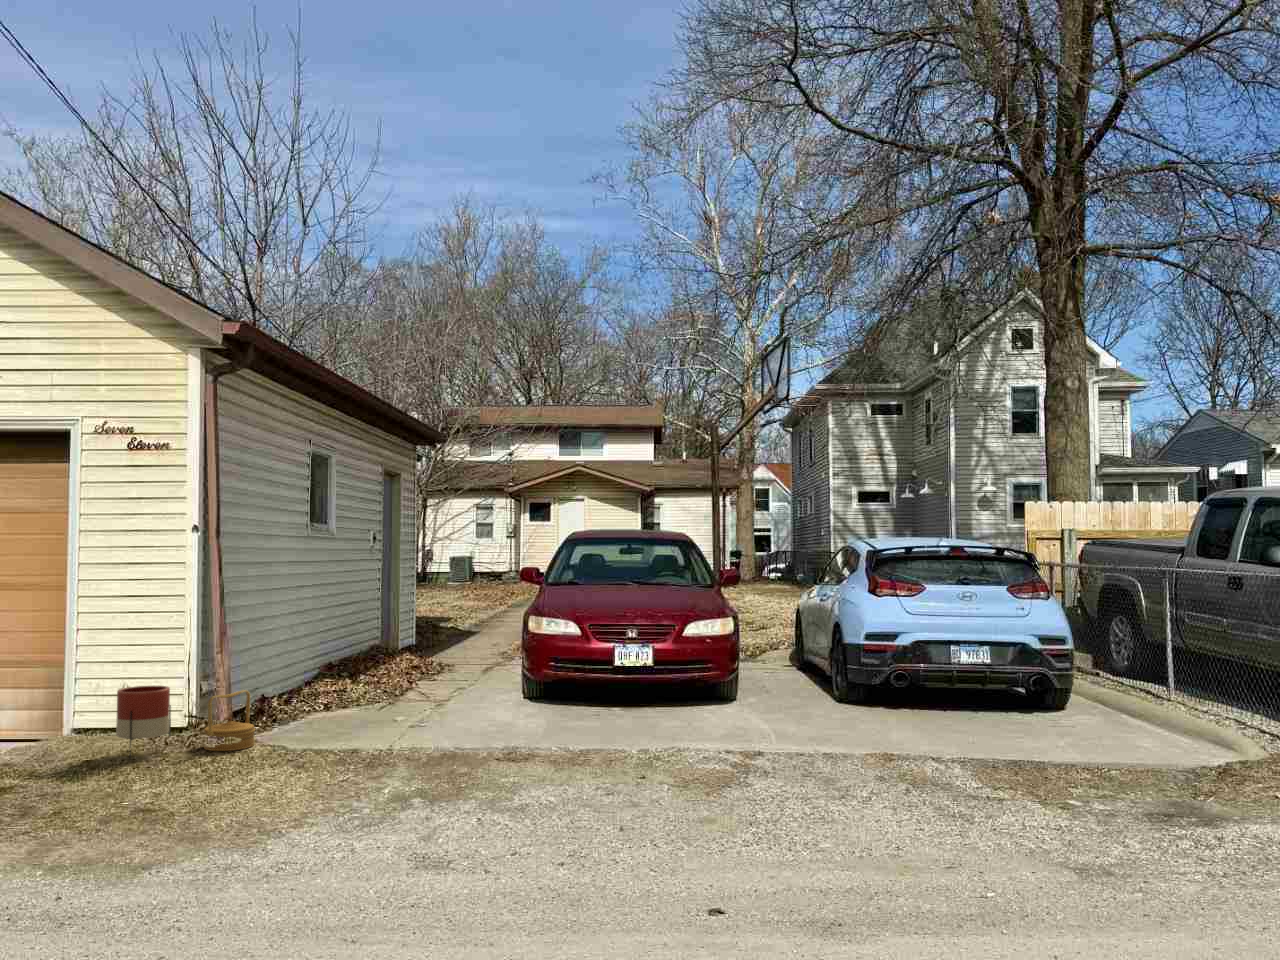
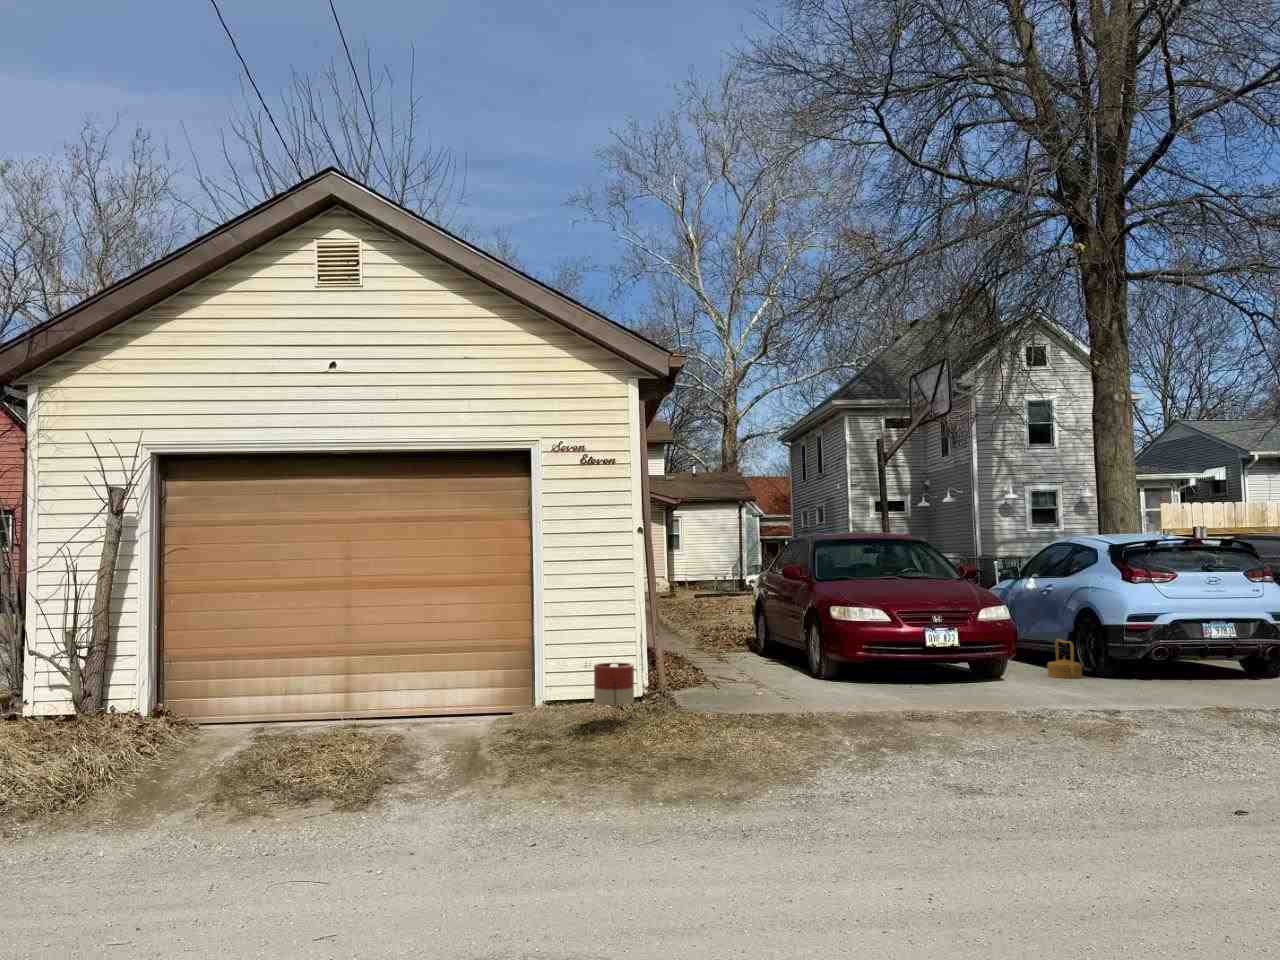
woven basket: present [204,690,255,751] -> present [1047,639,1082,678]

